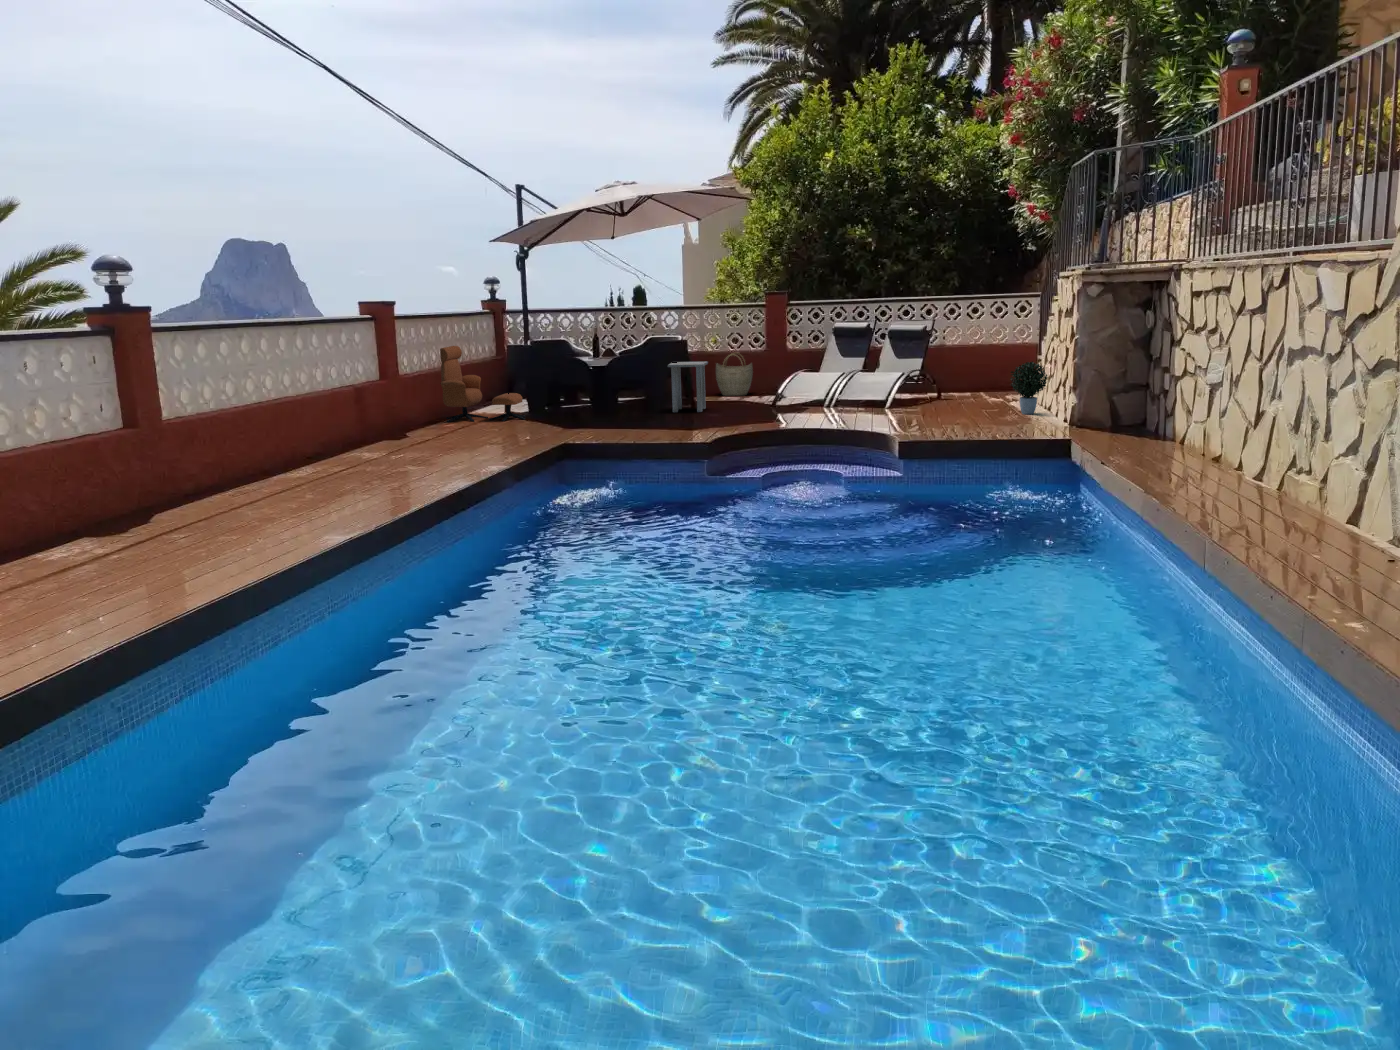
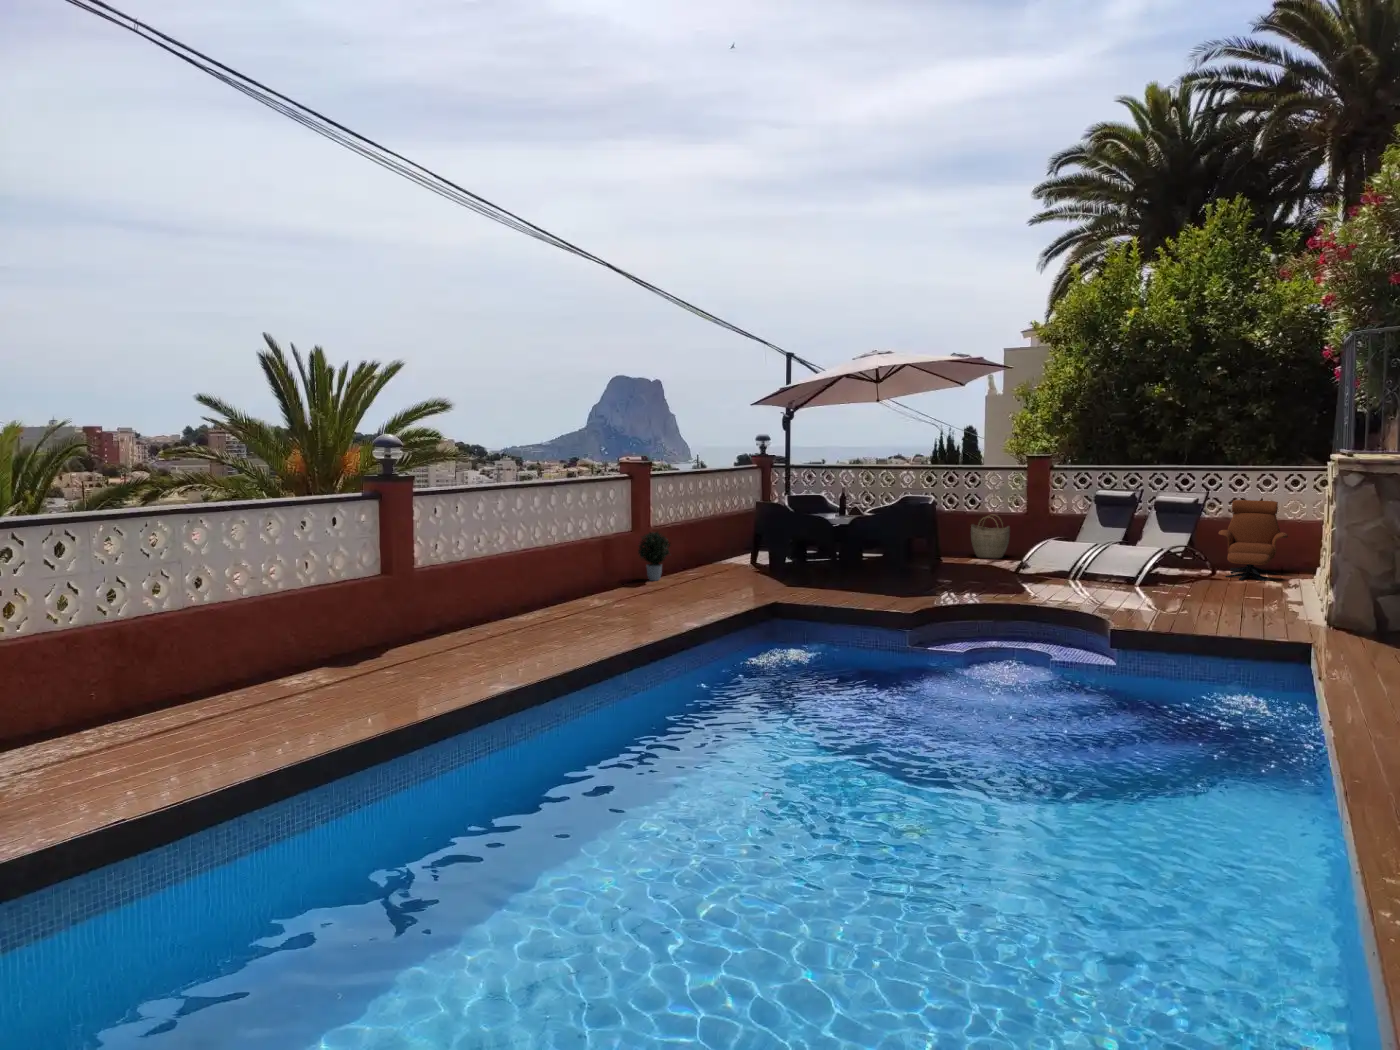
lounge chair: present [440,346,525,422] -> present [1218,500,1288,581]
potted plant: present [1011,361,1048,415] -> present [638,532,670,581]
side table: present [668,362,708,412] -> none [908,523,952,575]

